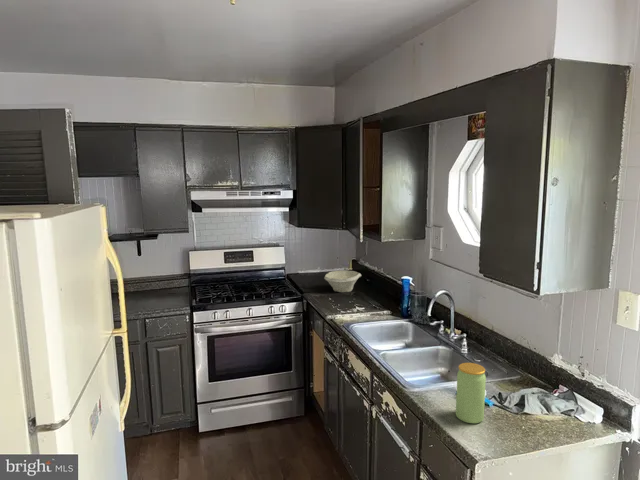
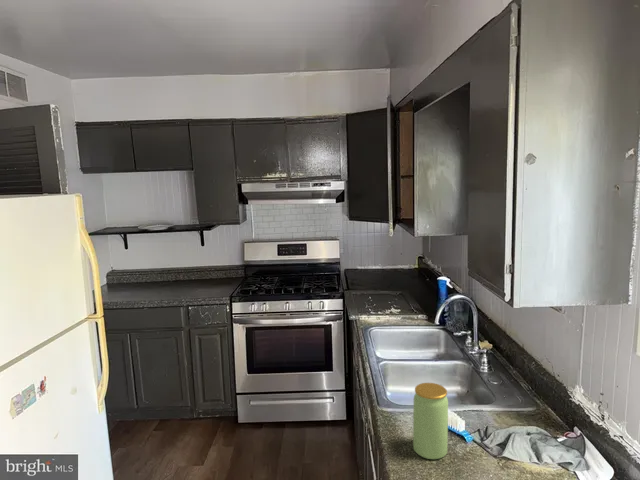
bowl: present [324,270,361,292] -> none [371,268,412,292]

